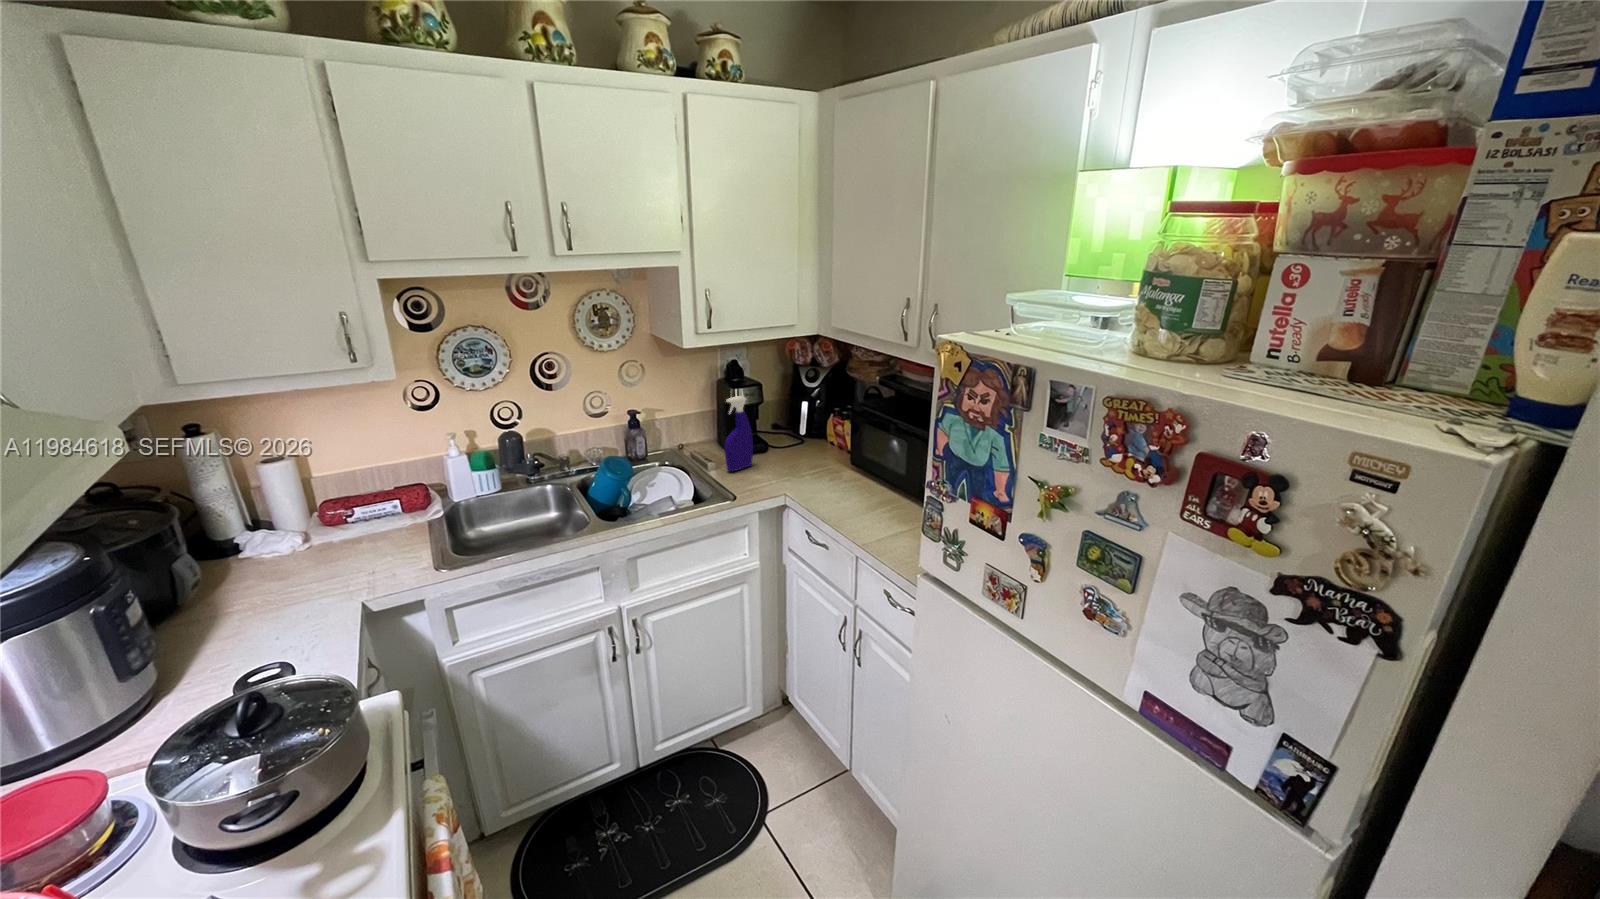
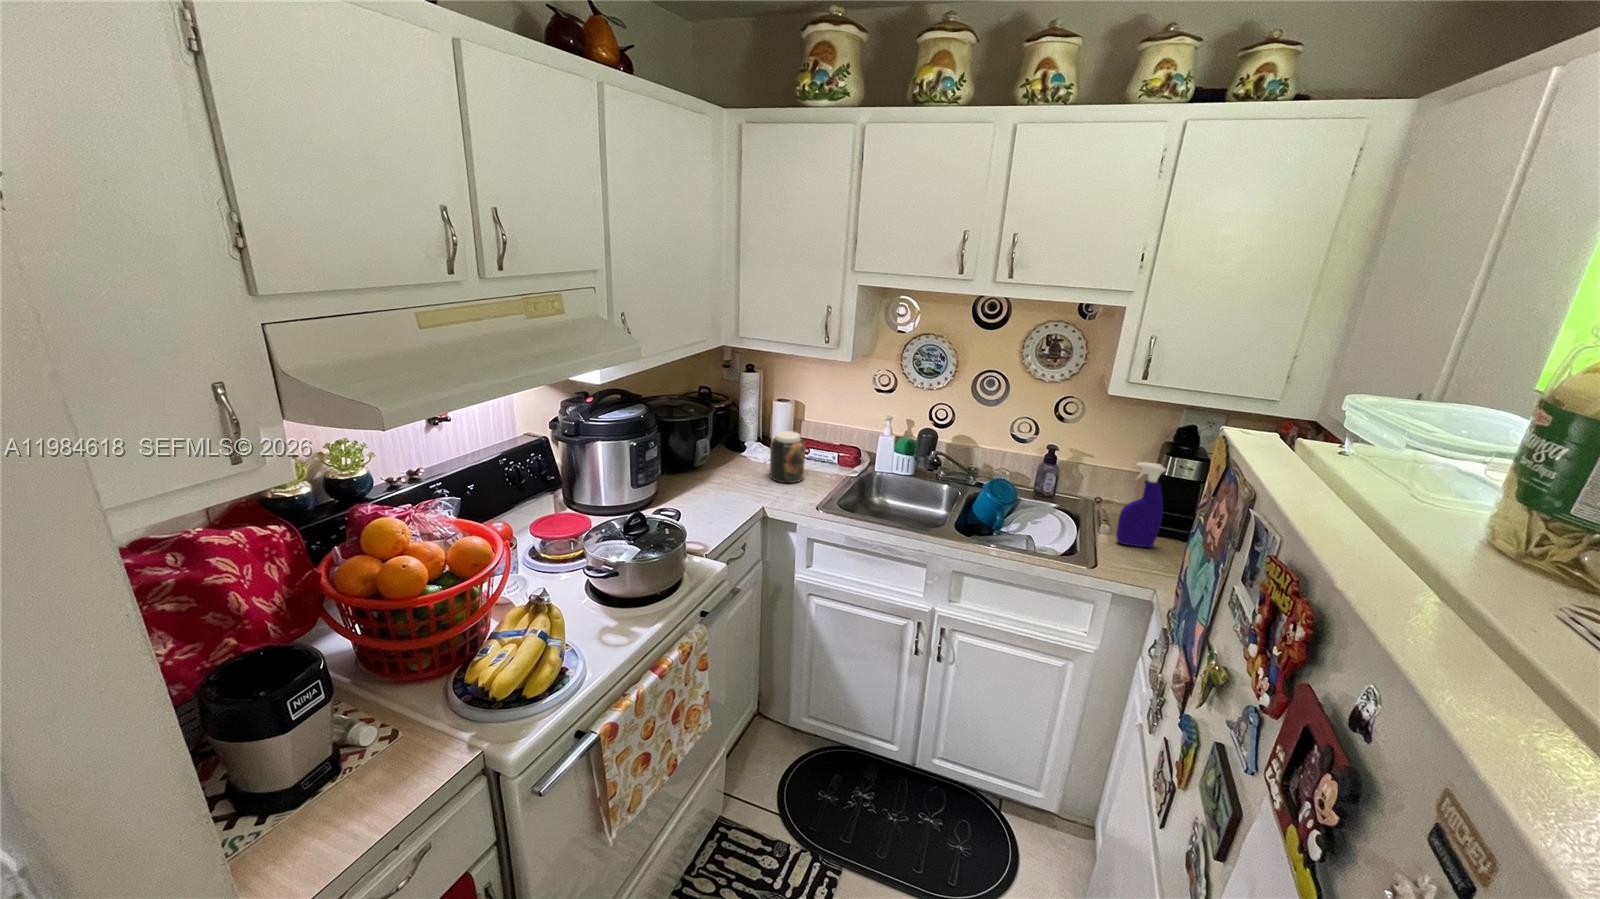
jar: none [307,492,378,566] -> present [770,431,805,483]

